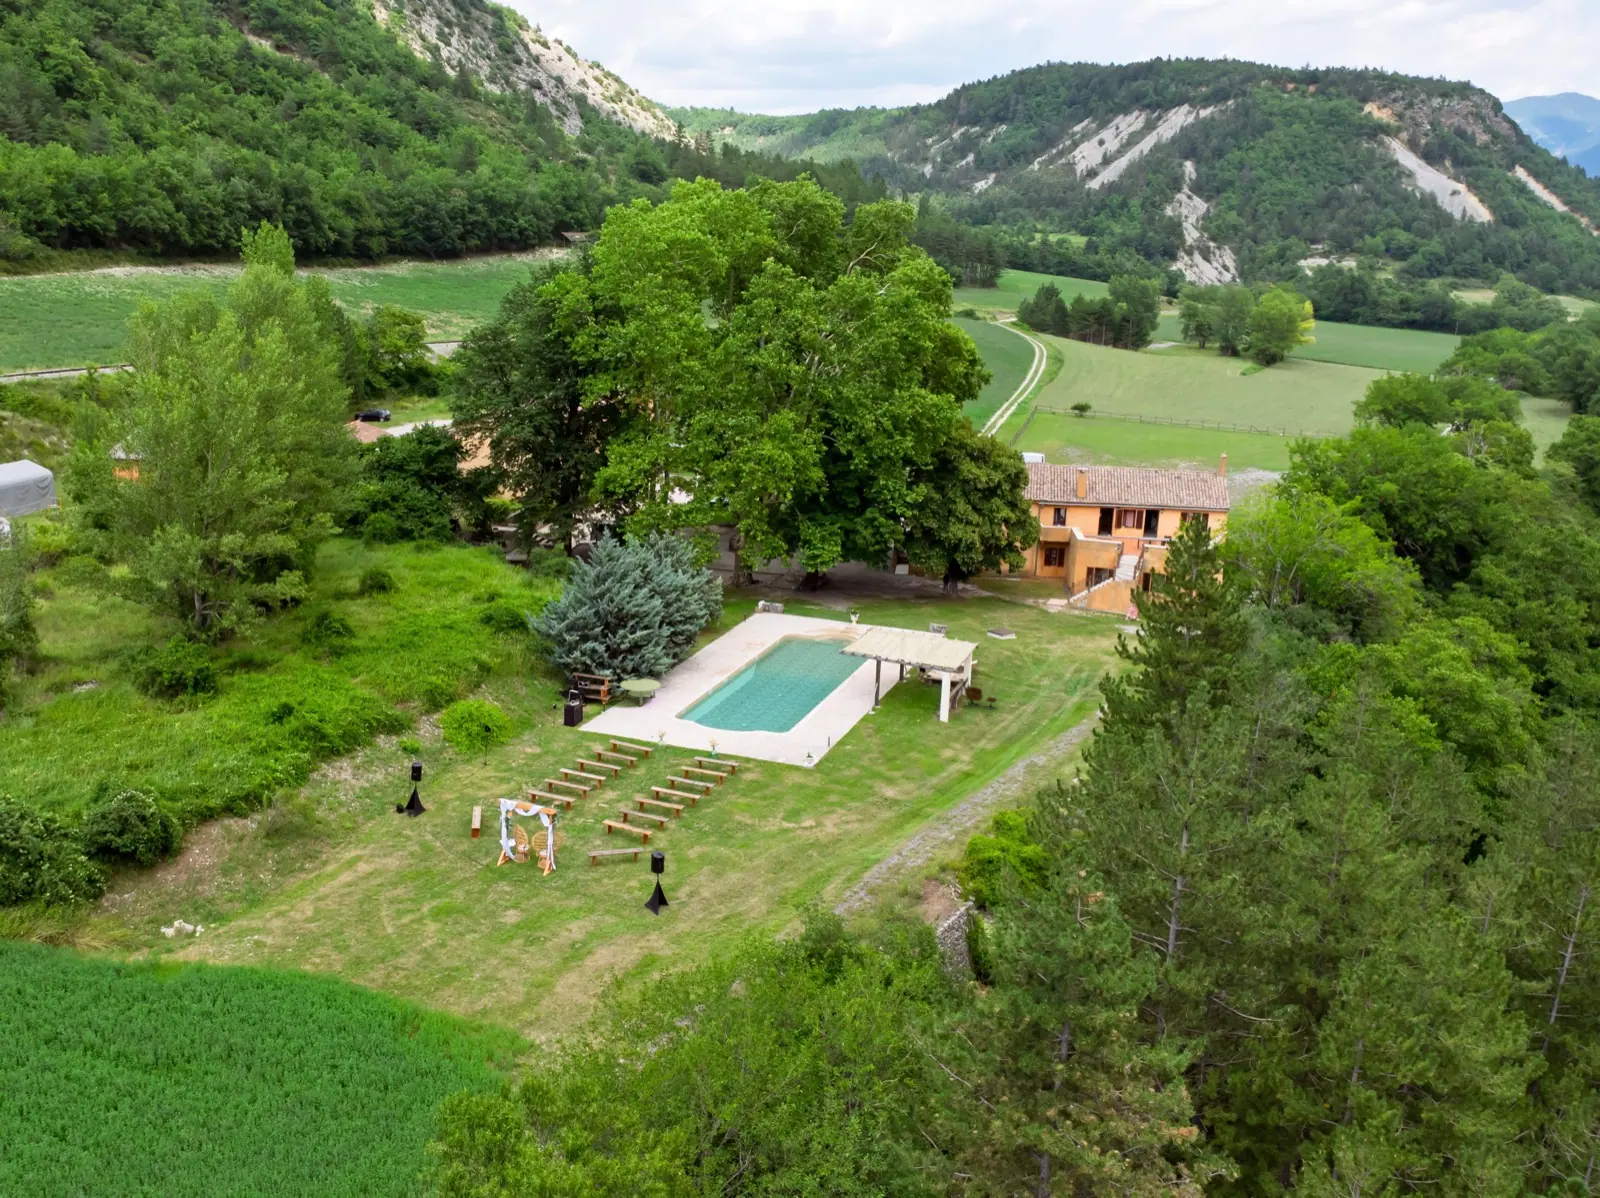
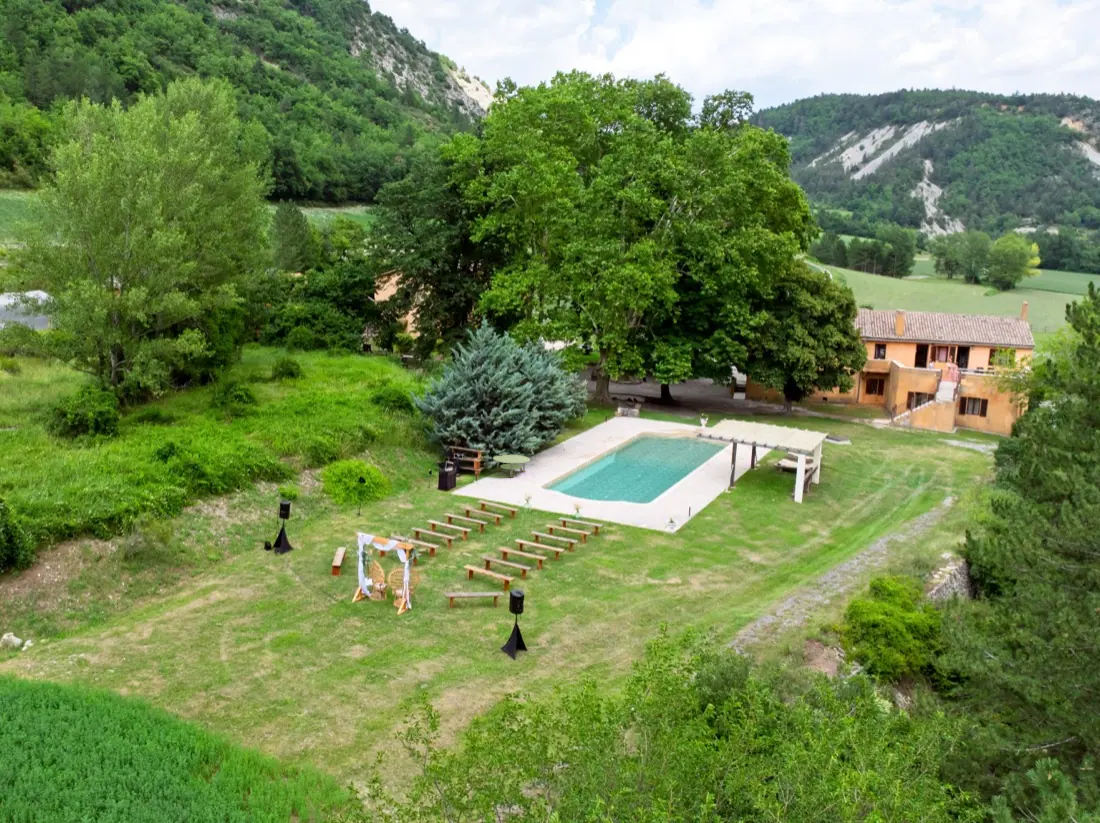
lounge chair: present [963,681,996,707] -> none [814,463,849,494]

